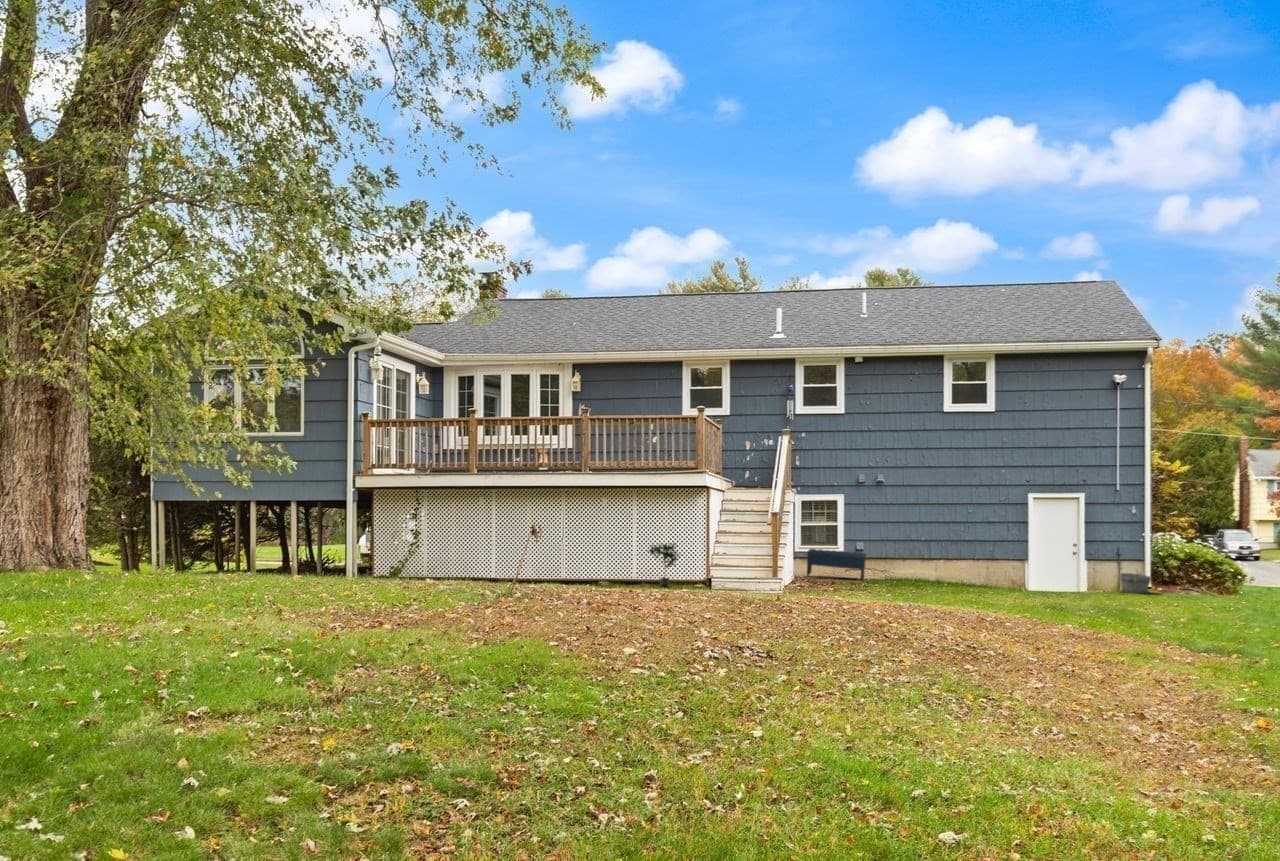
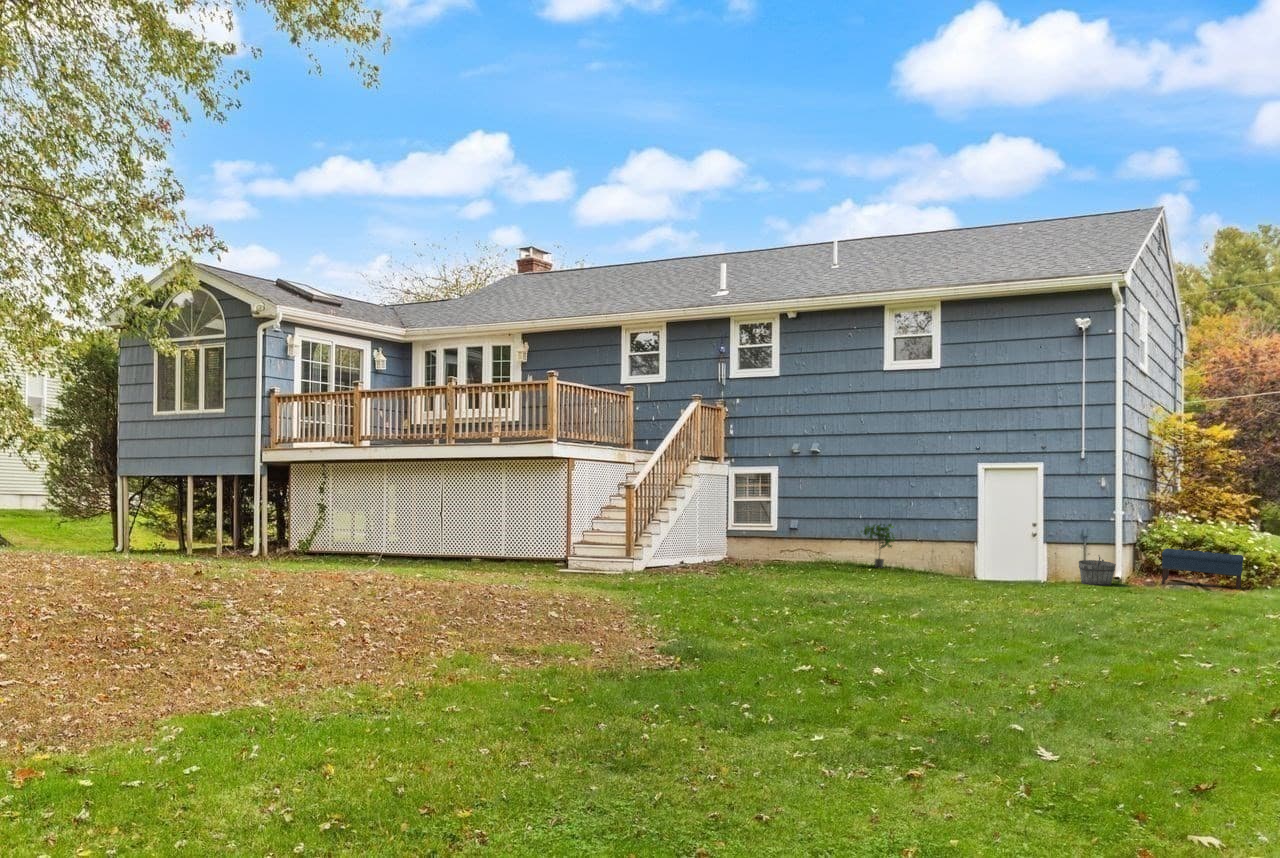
potted plant: present [648,543,680,587] -> present [861,524,895,568]
bench: present [807,549,866,580] -> present [1162,548,1244,590]

